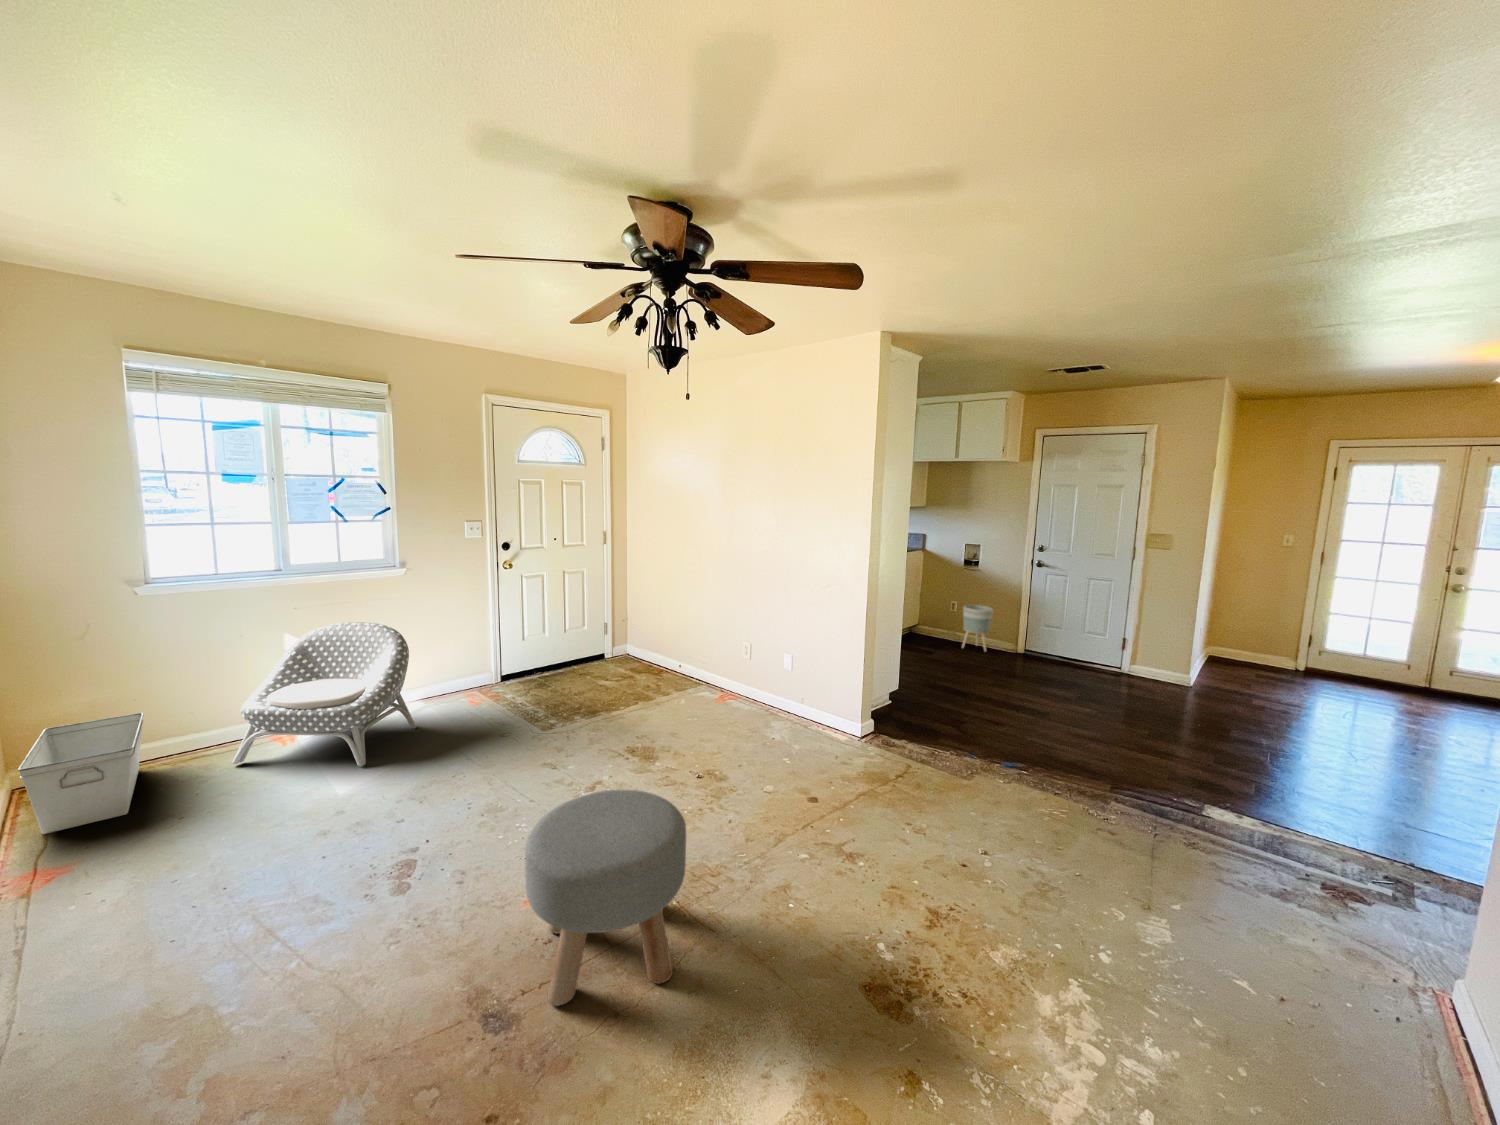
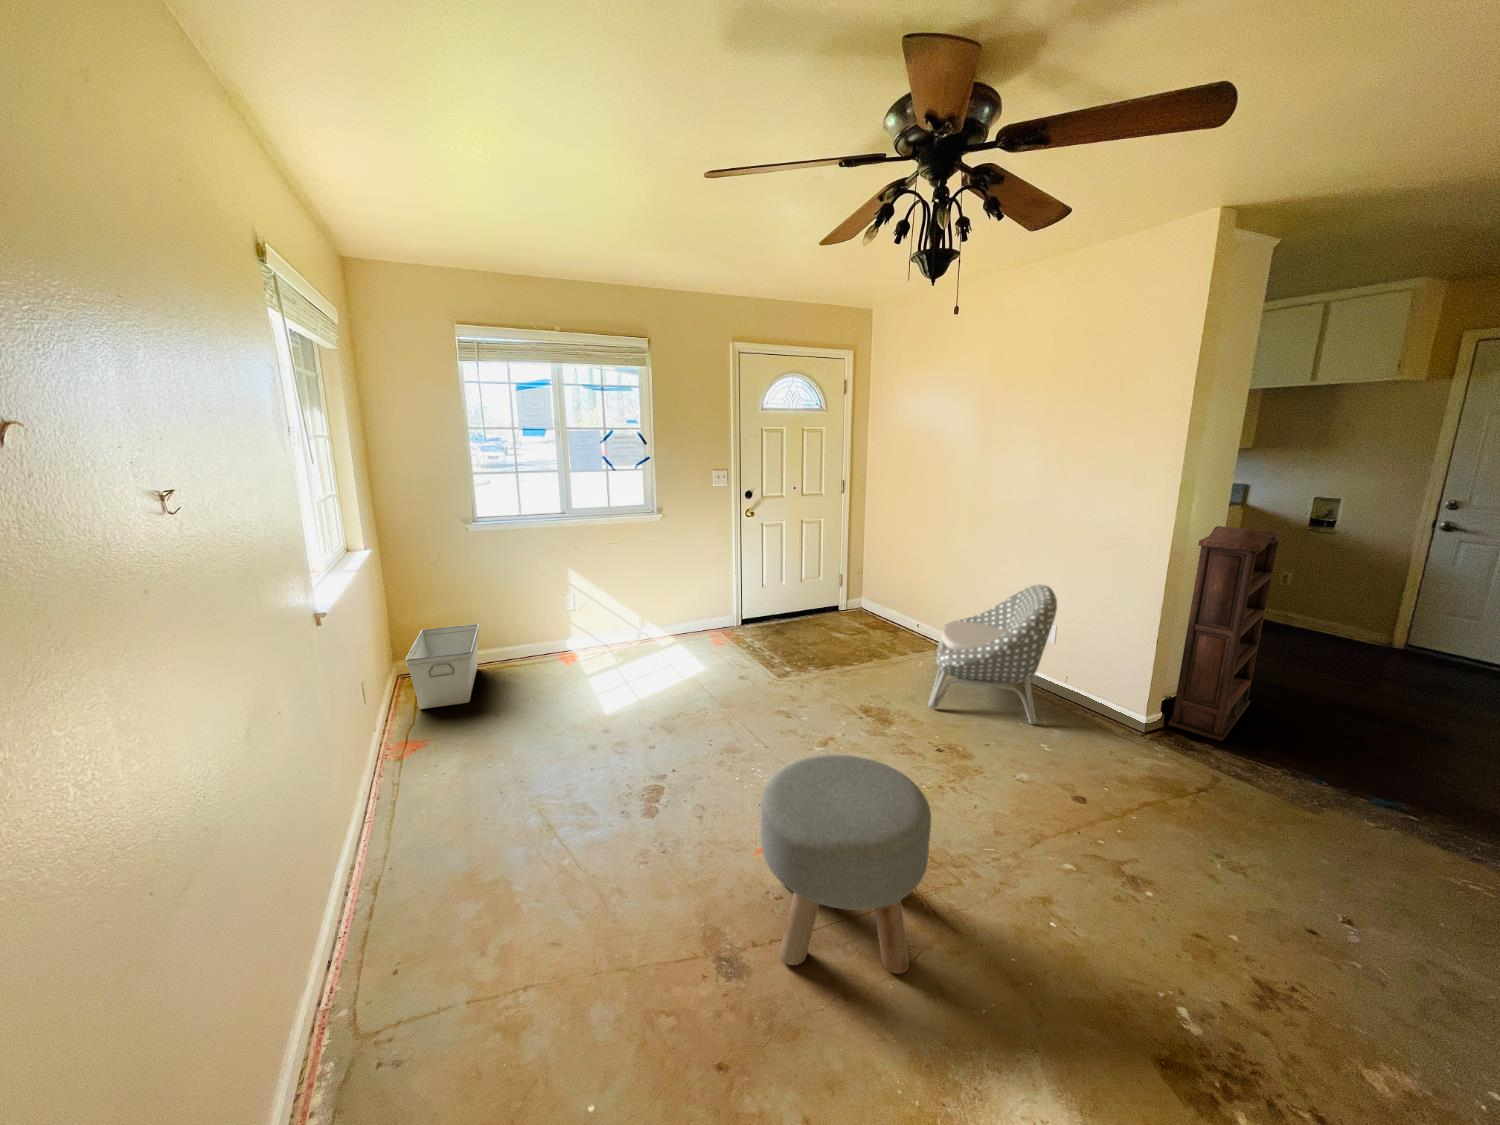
bookshelf: none [878,568,941,736] -> present [1168,526,1283,742]
planter: present [962,605,993,651] -> none [1295,578,1355,642]
armchair: present [232,622,417,767] -> present [928,585,1057,724]

